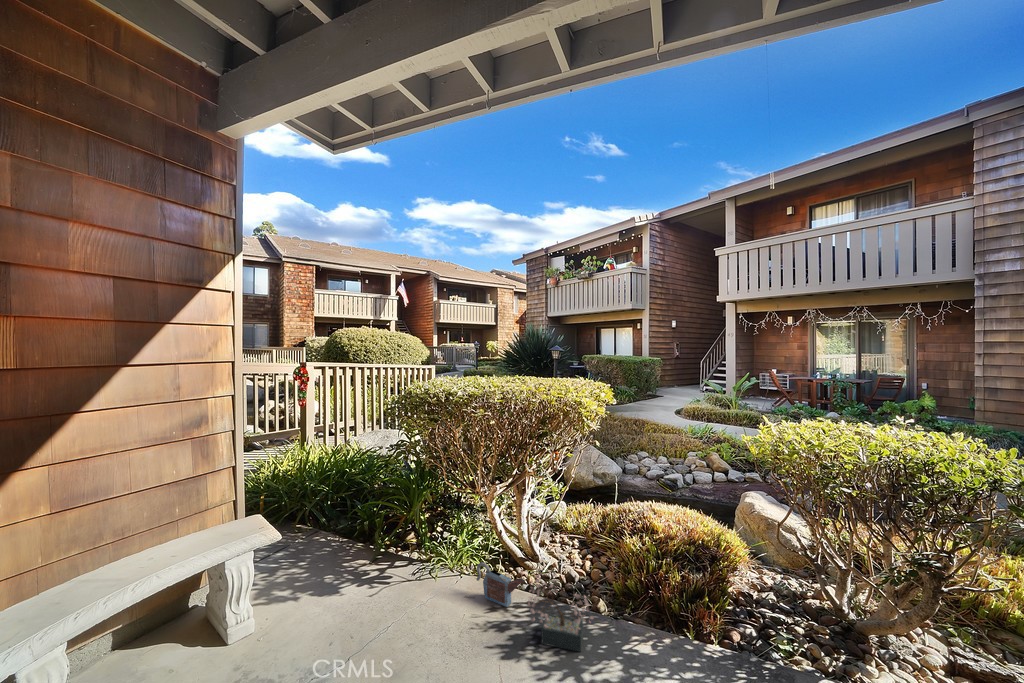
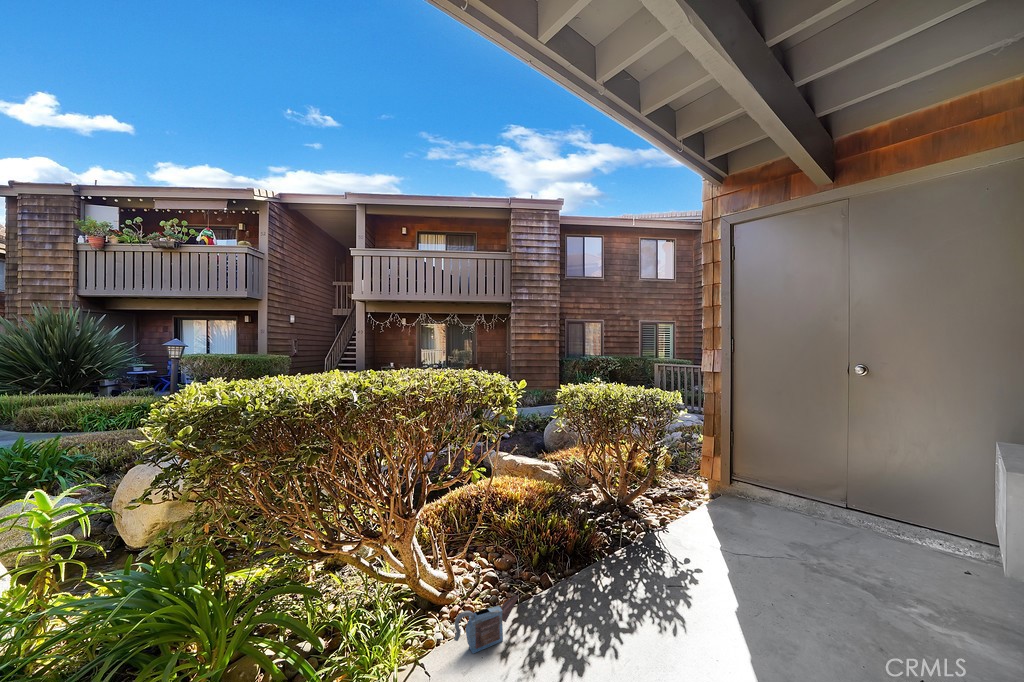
decorative plant: present [528,573,593,652] -> none [541,566,596,637]

